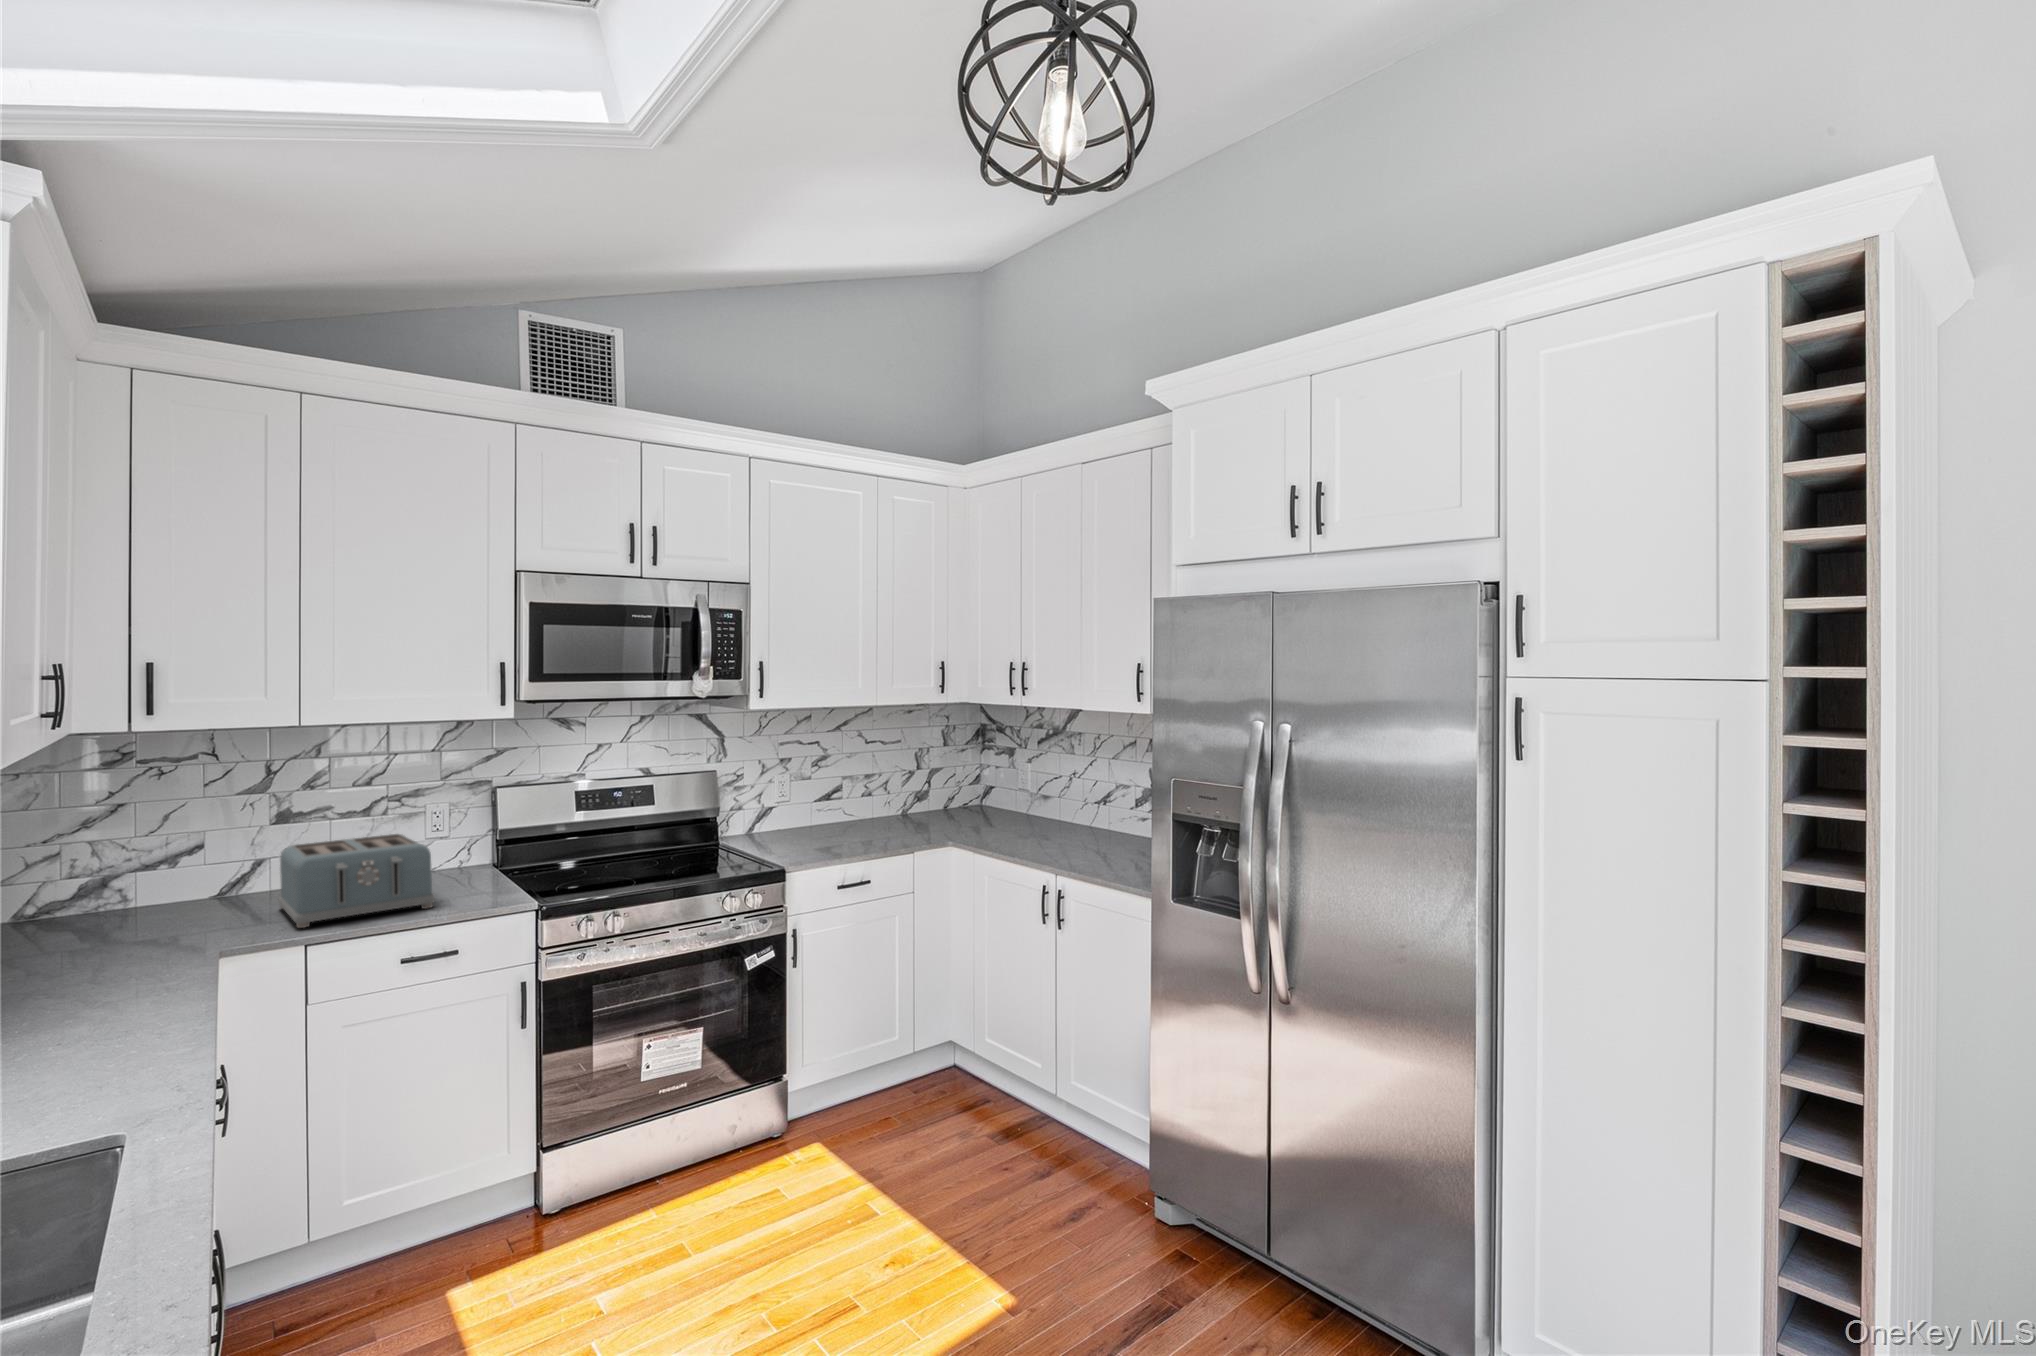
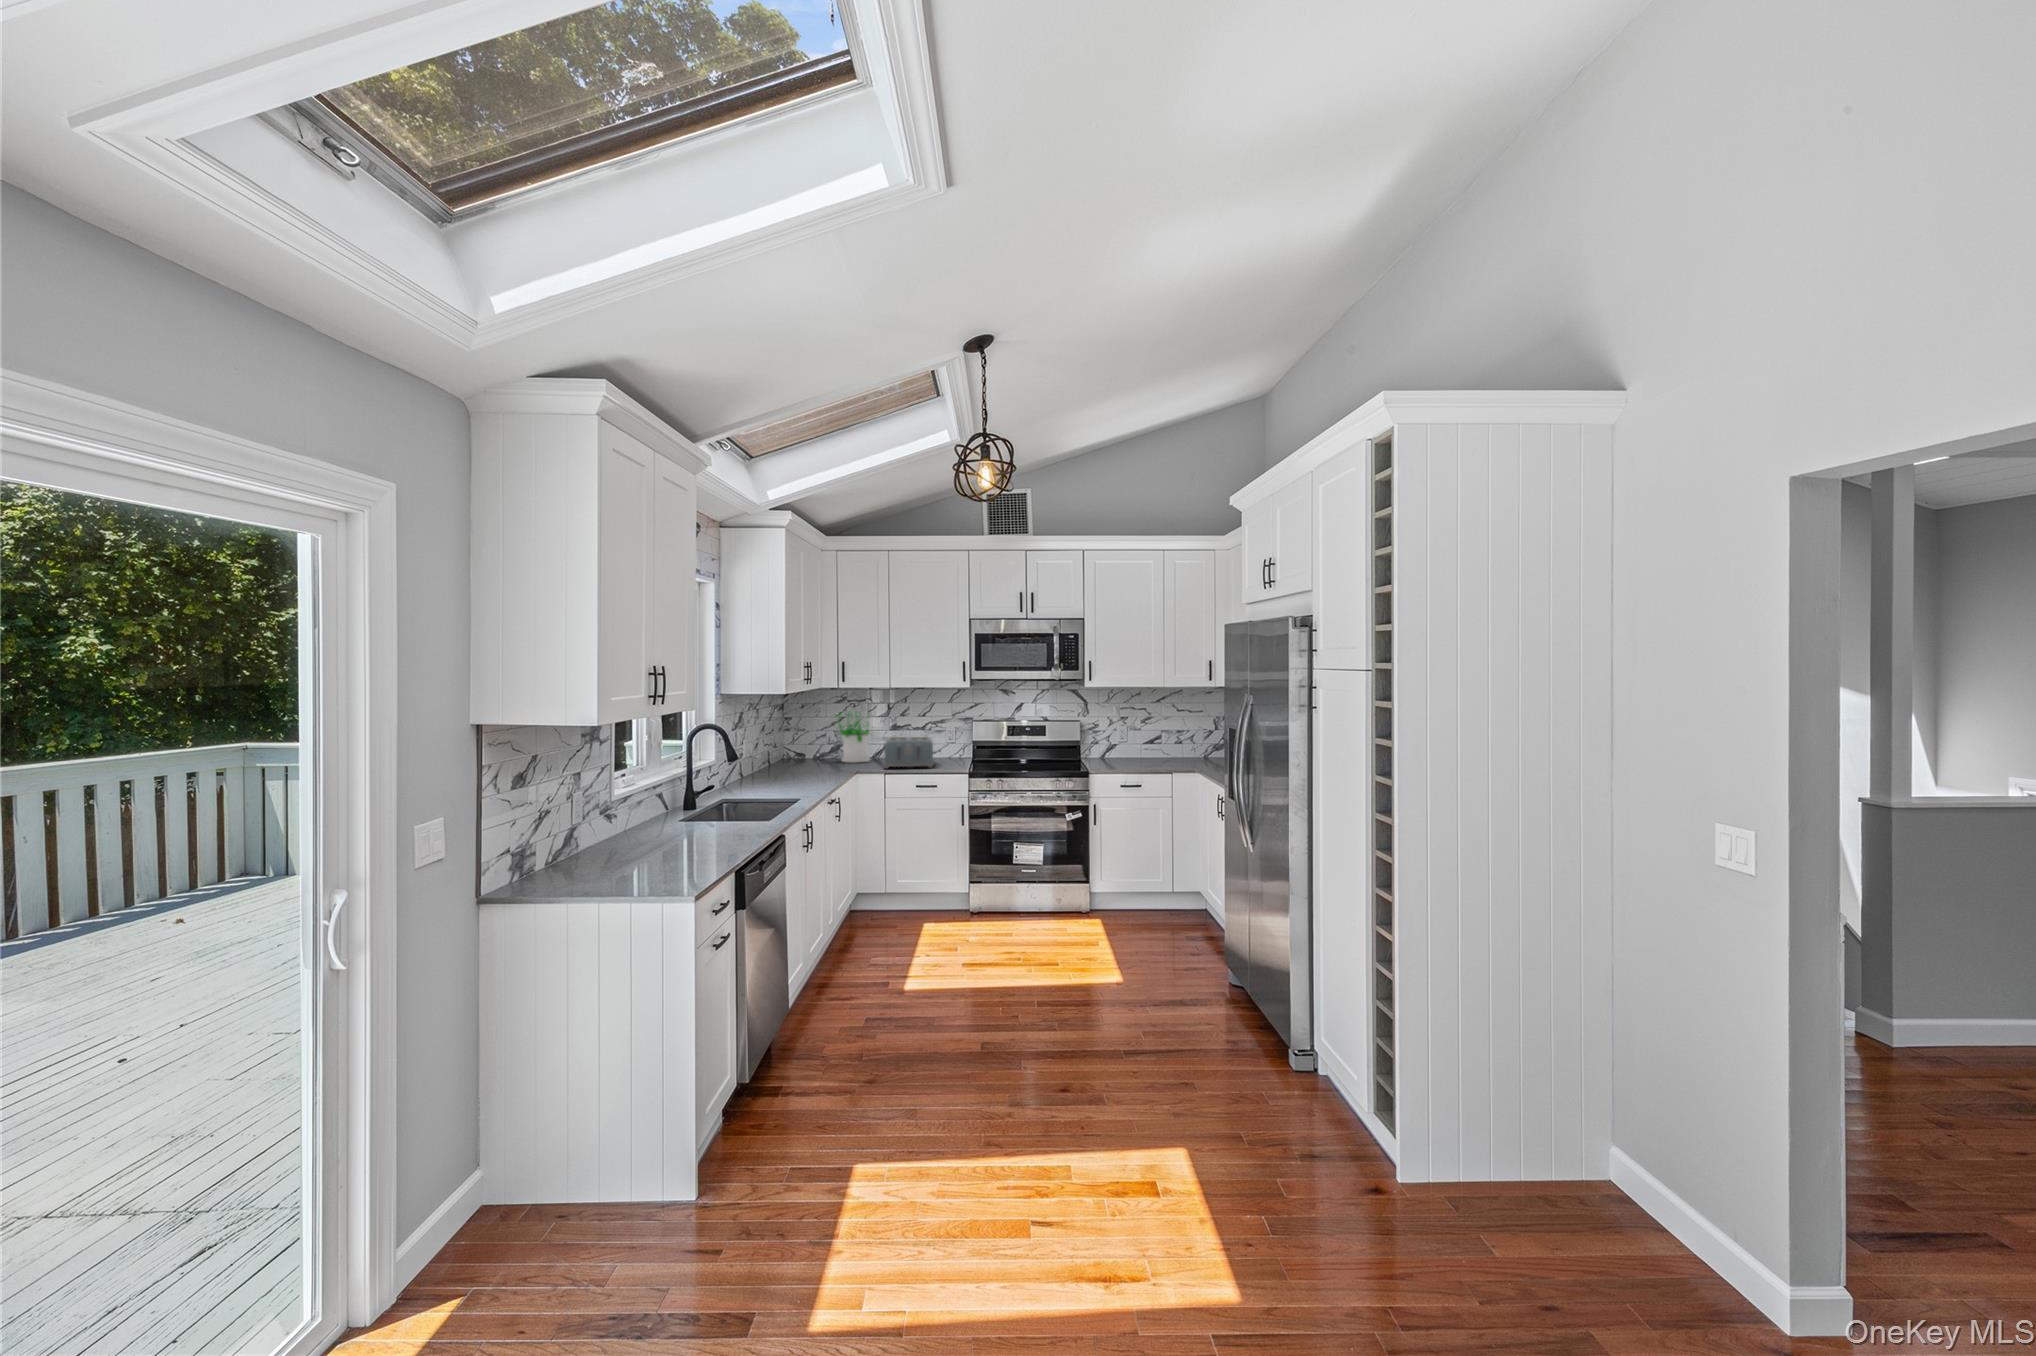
potted plant: none [93,781,231,918] -> present [837,711,870,763]

